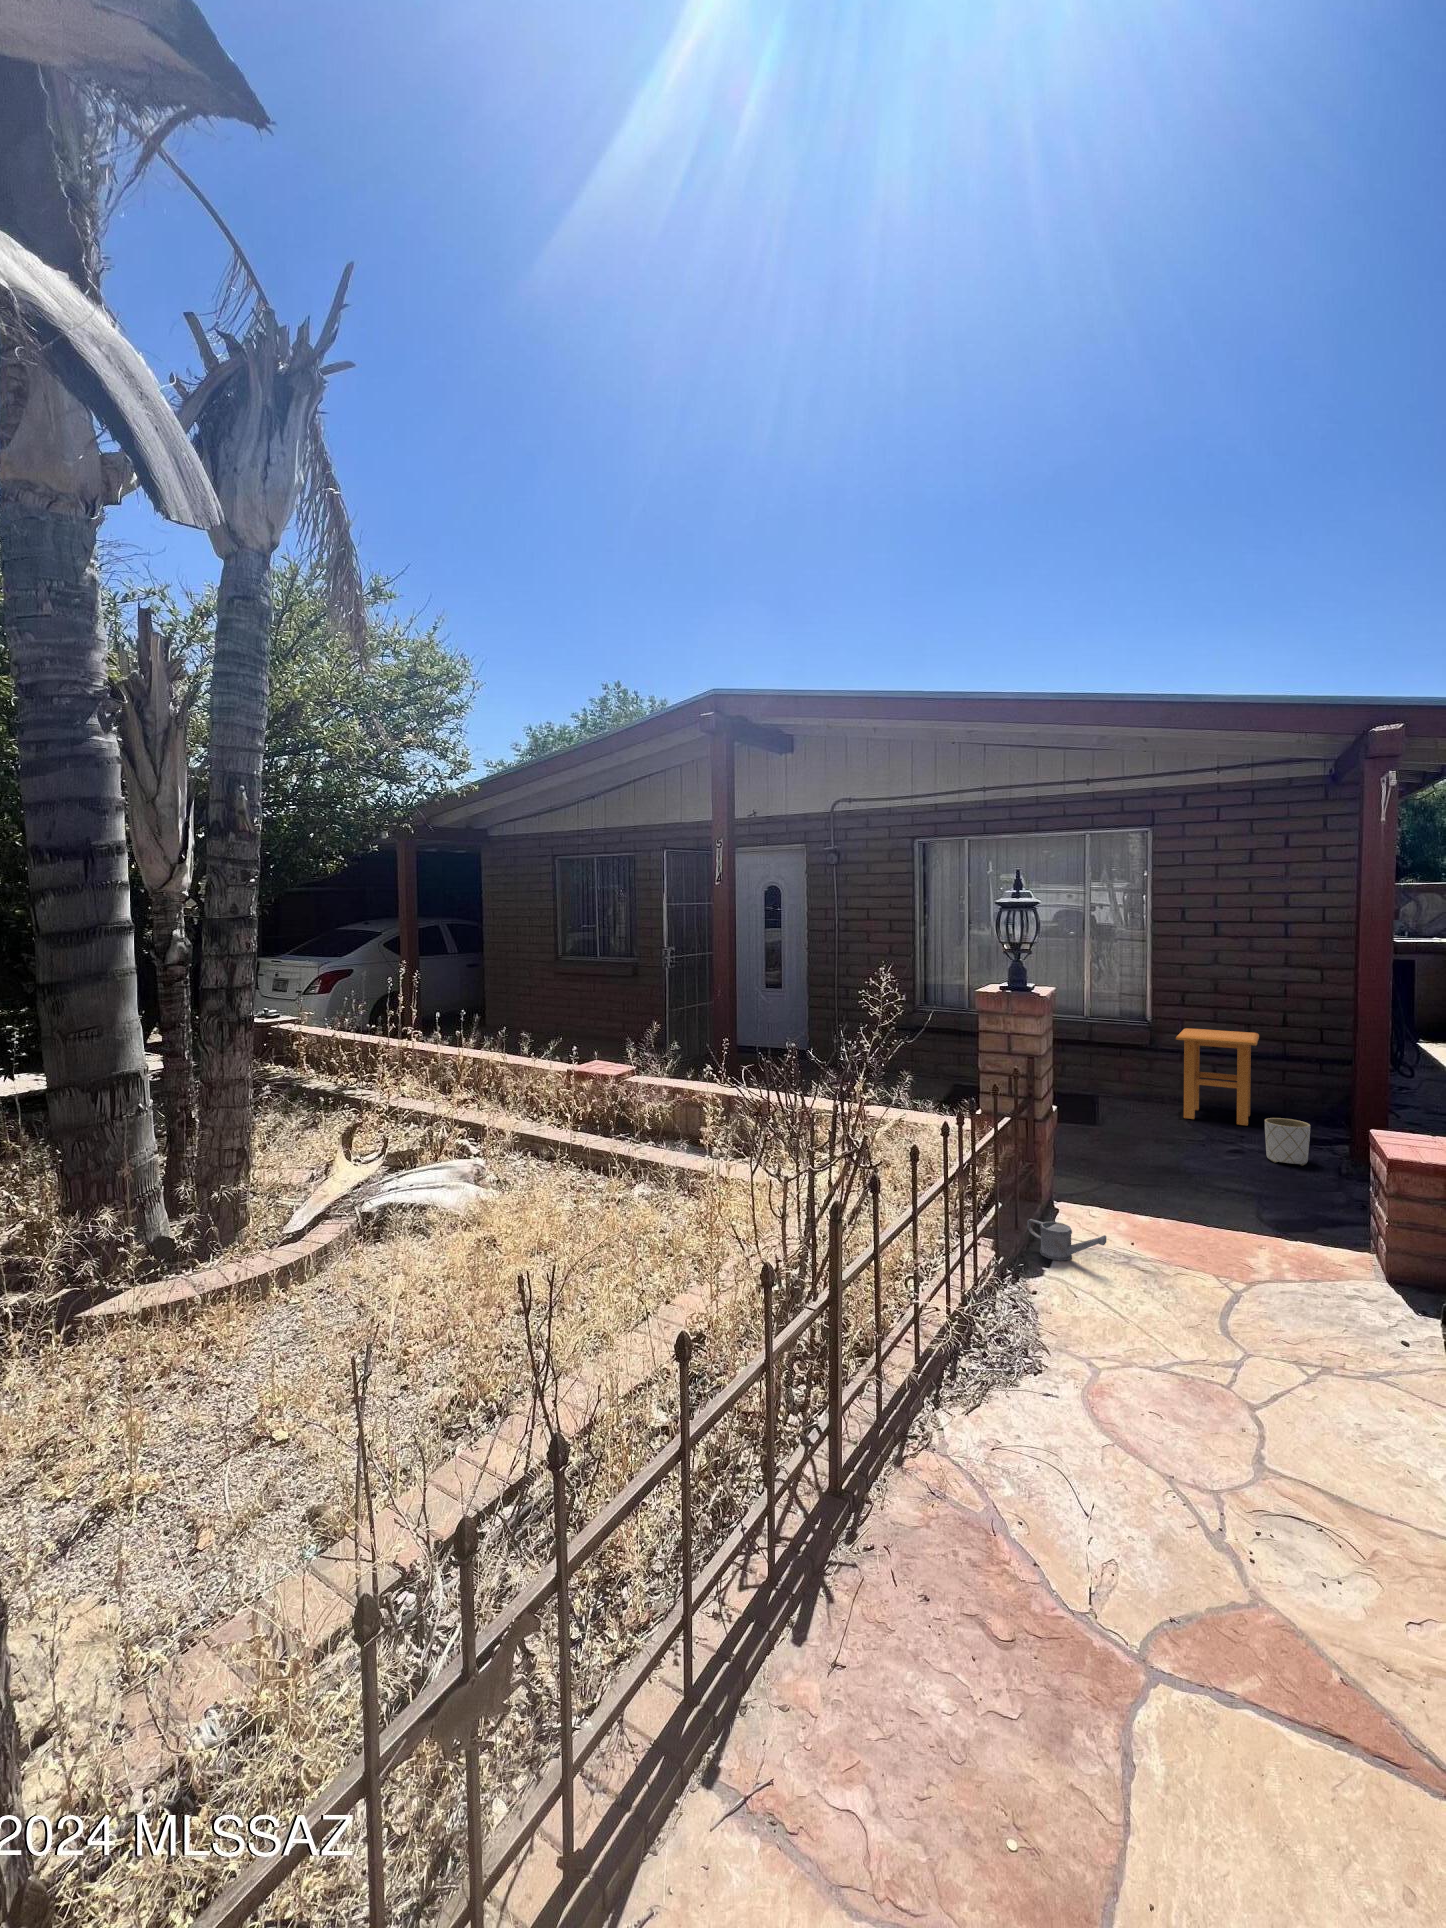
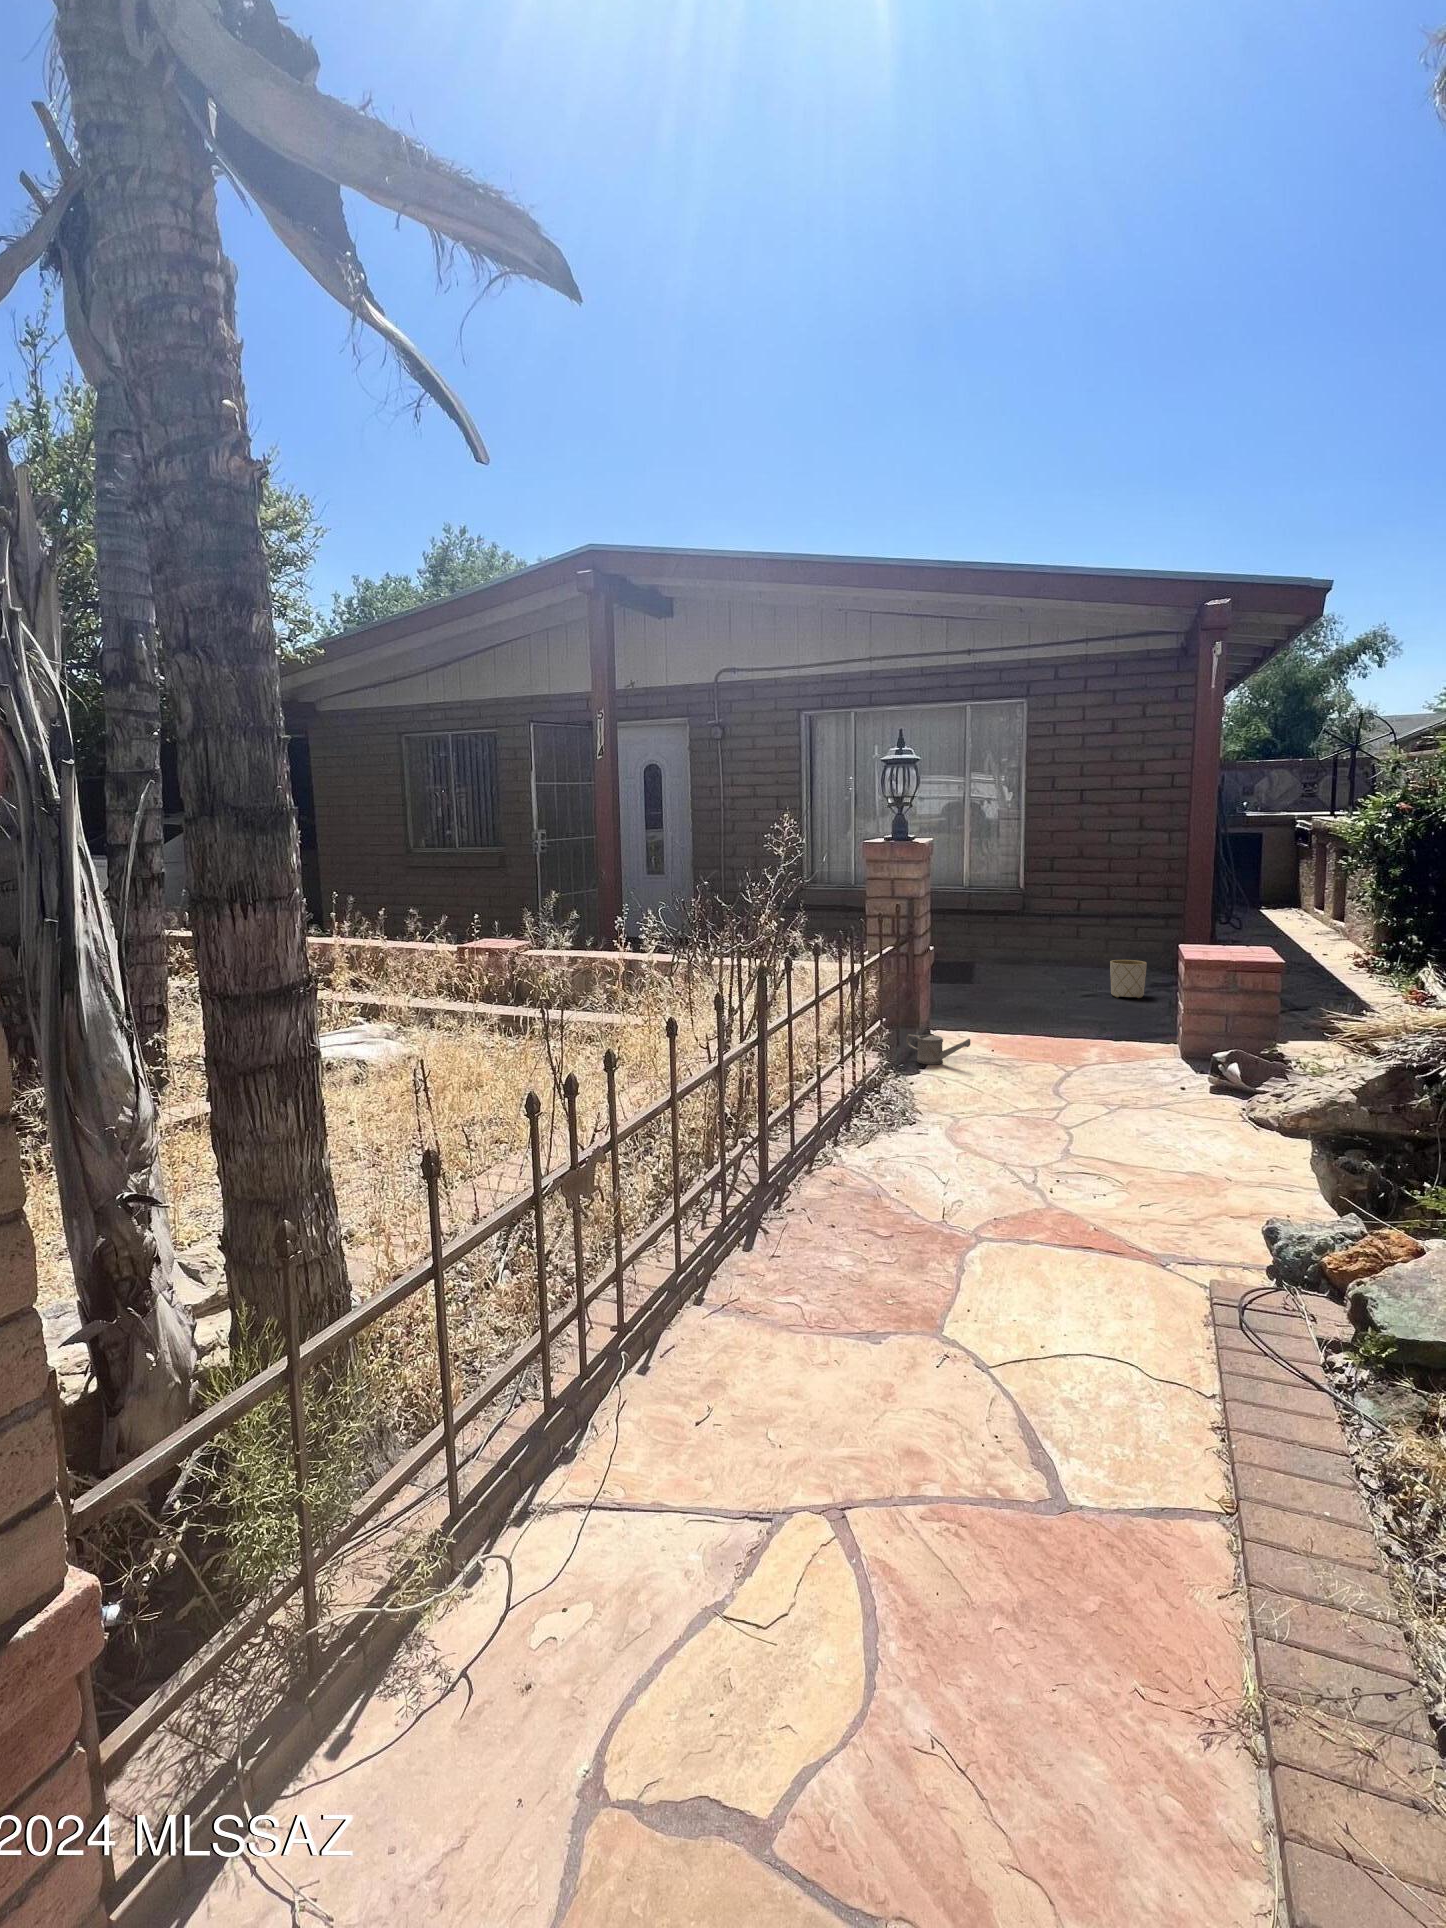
side table: present [1176,1028,1259,1126] -> none [1040,891,1113,975]

